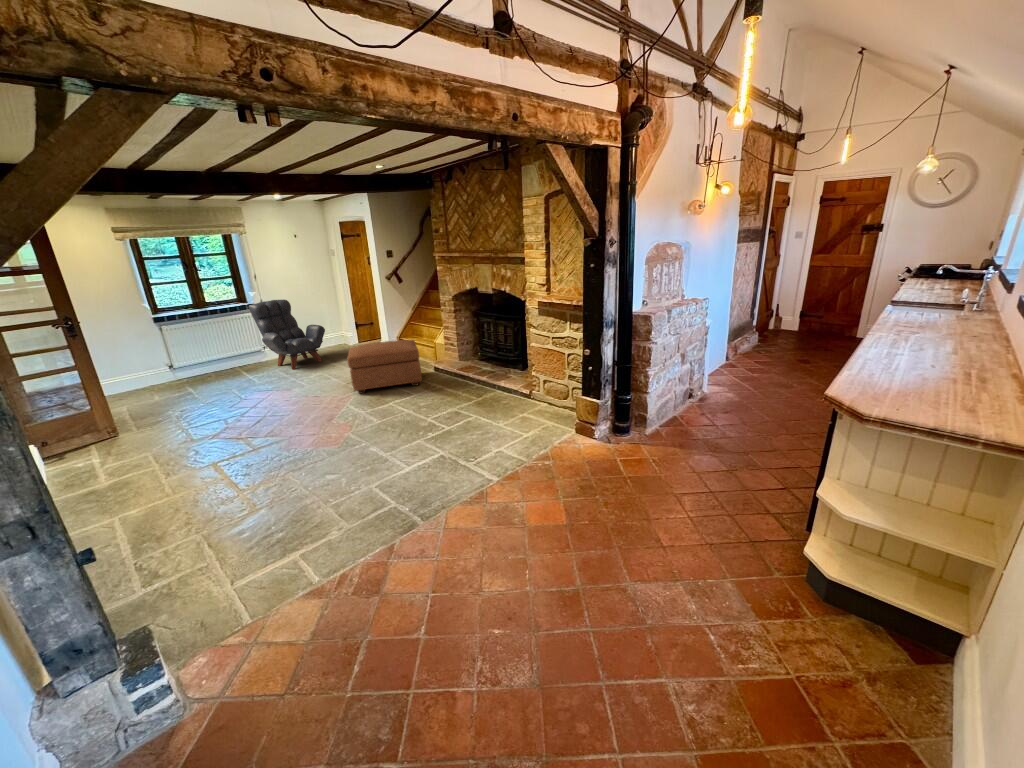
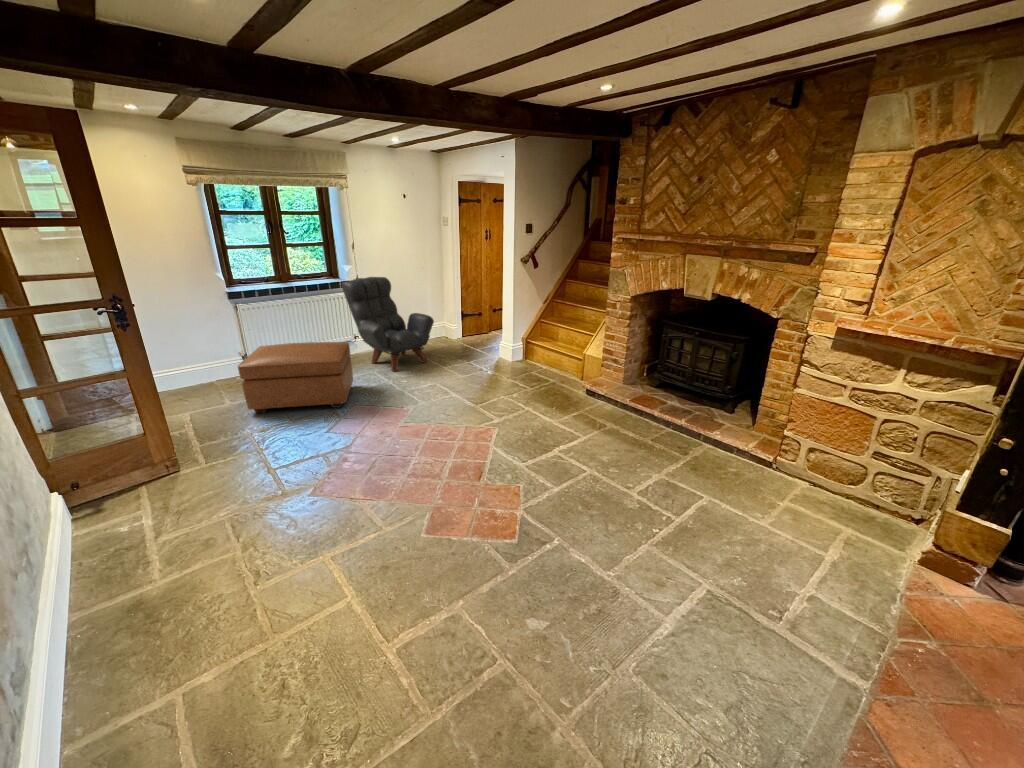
ottoman: present [347,340,422,394] -> present [238,342,353,413]

